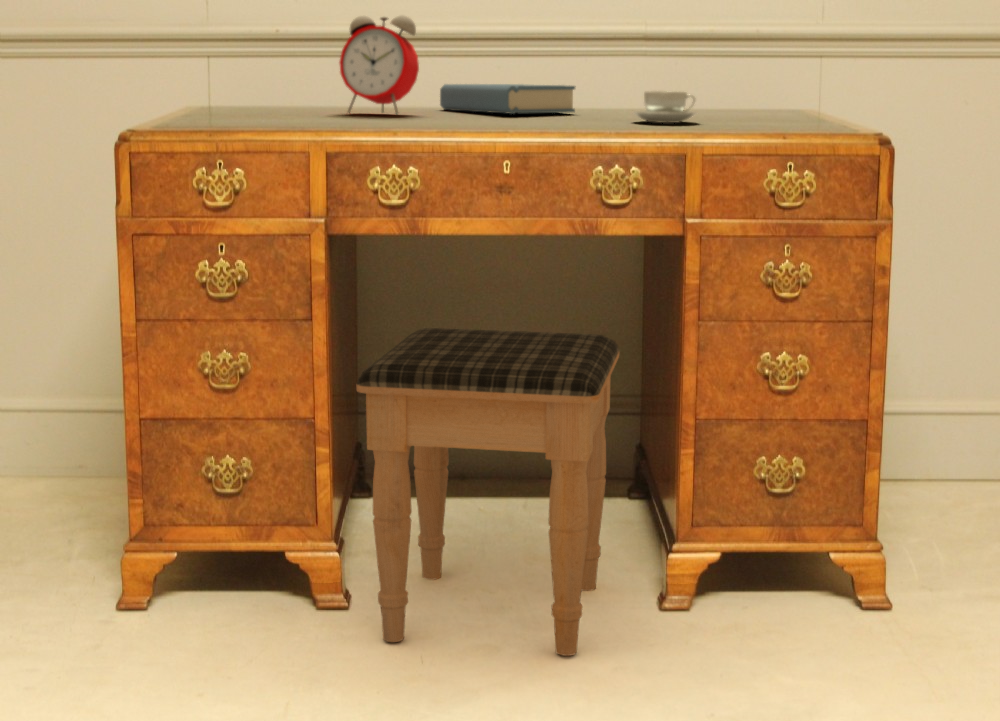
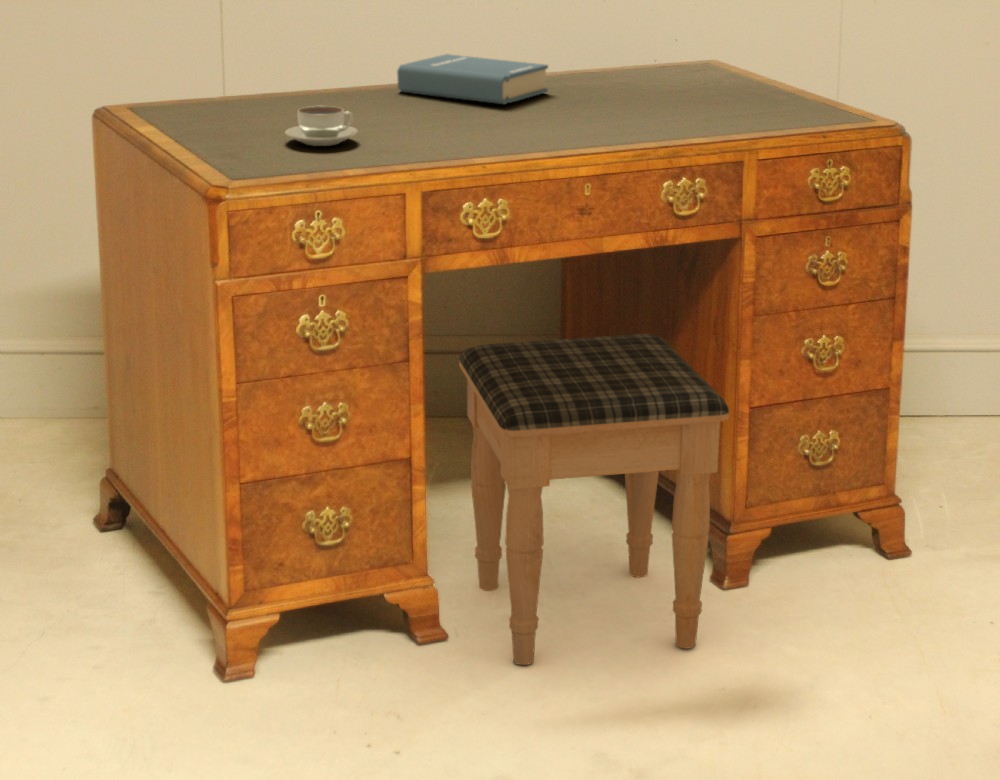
alarm clock: present [339,15,419,114] -> none [326,6,406,115]
coffee cup: present [633,91,698,123] -> present [285,106,357,146]

